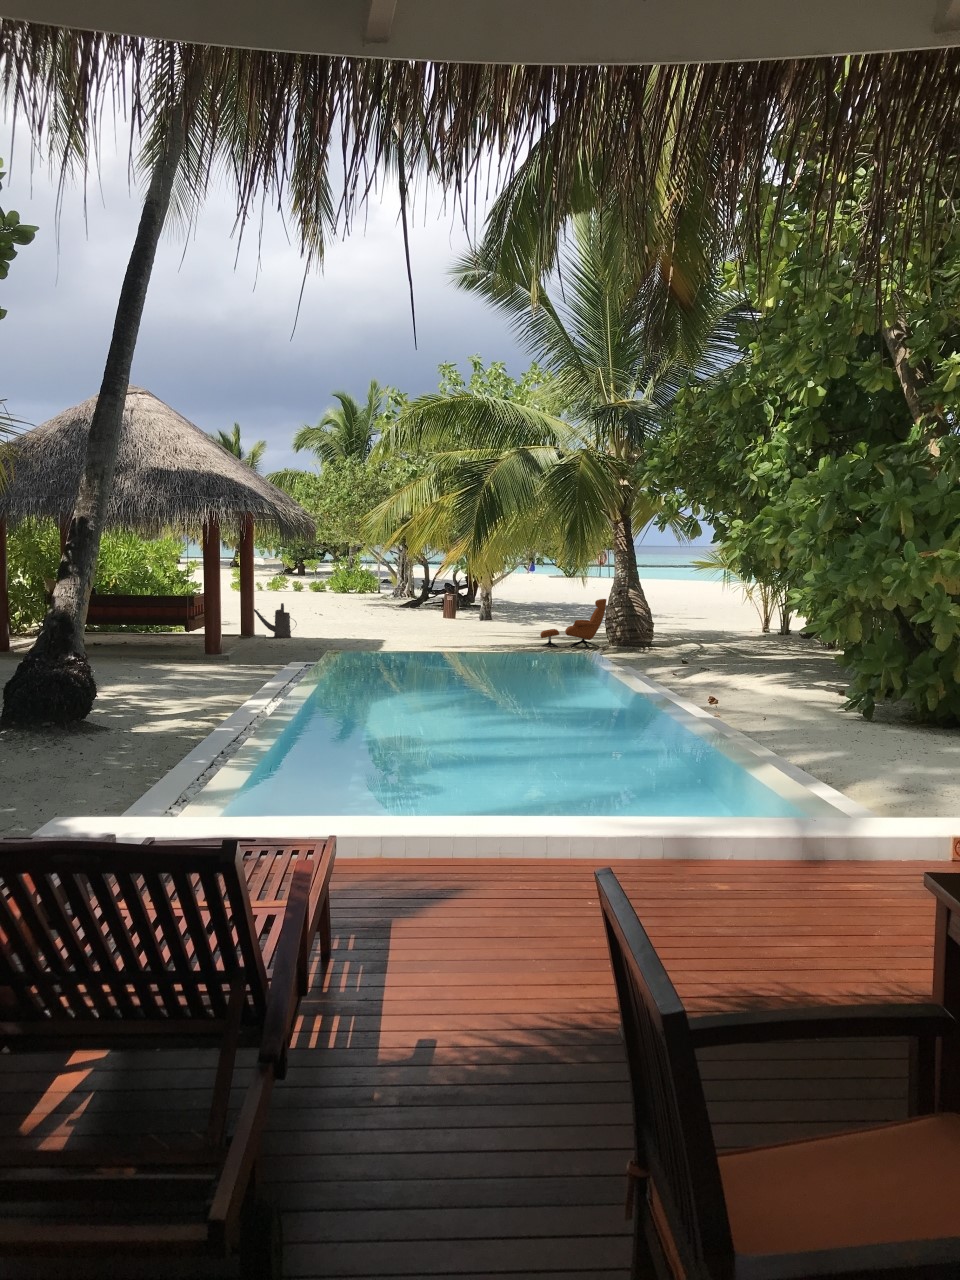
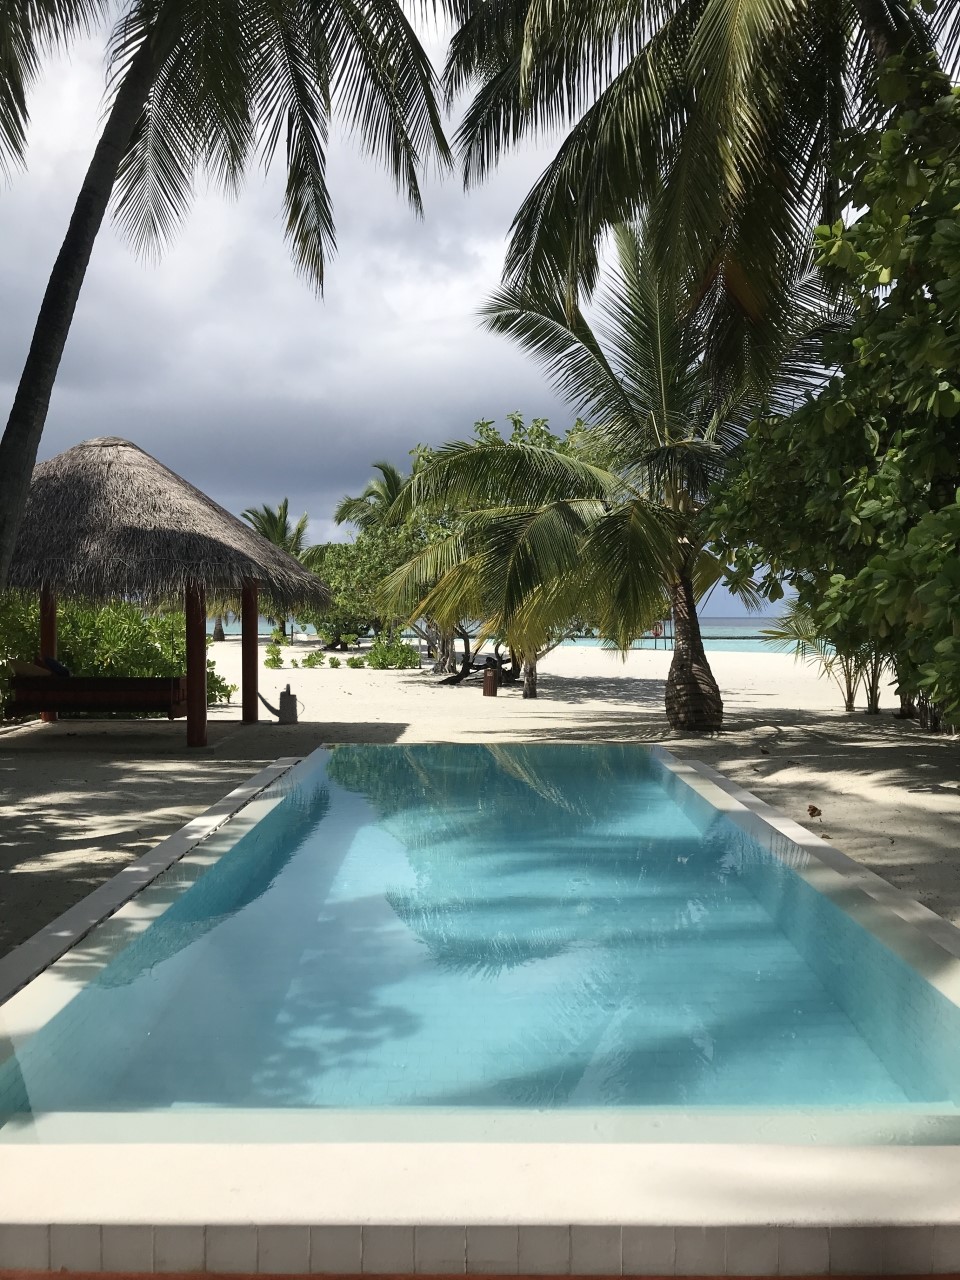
armchair: present [540,599,606,648] -> none [587,677,665,736]

